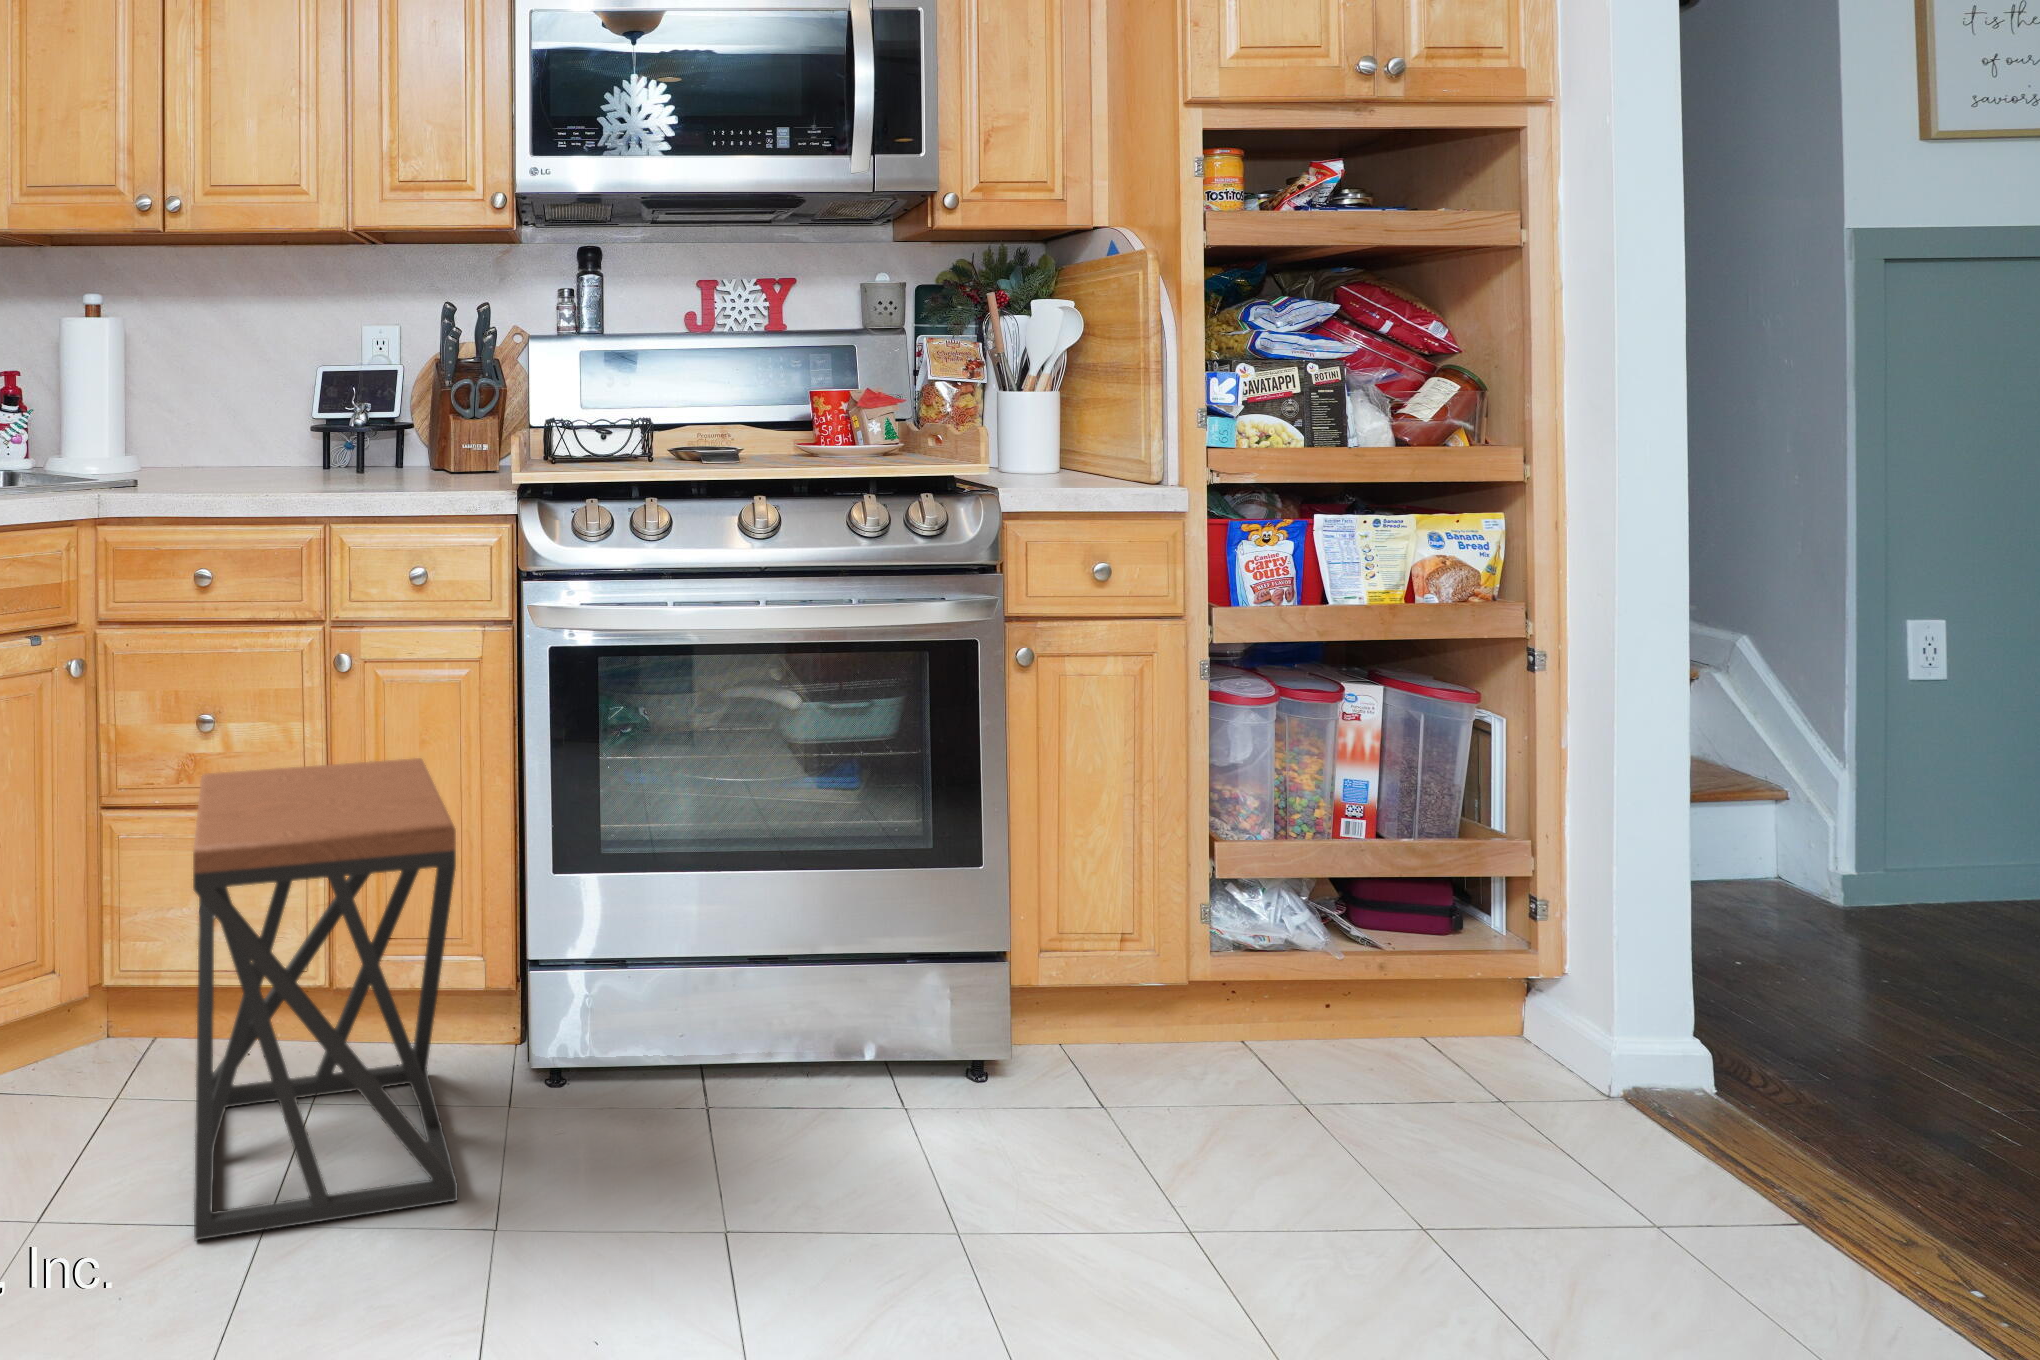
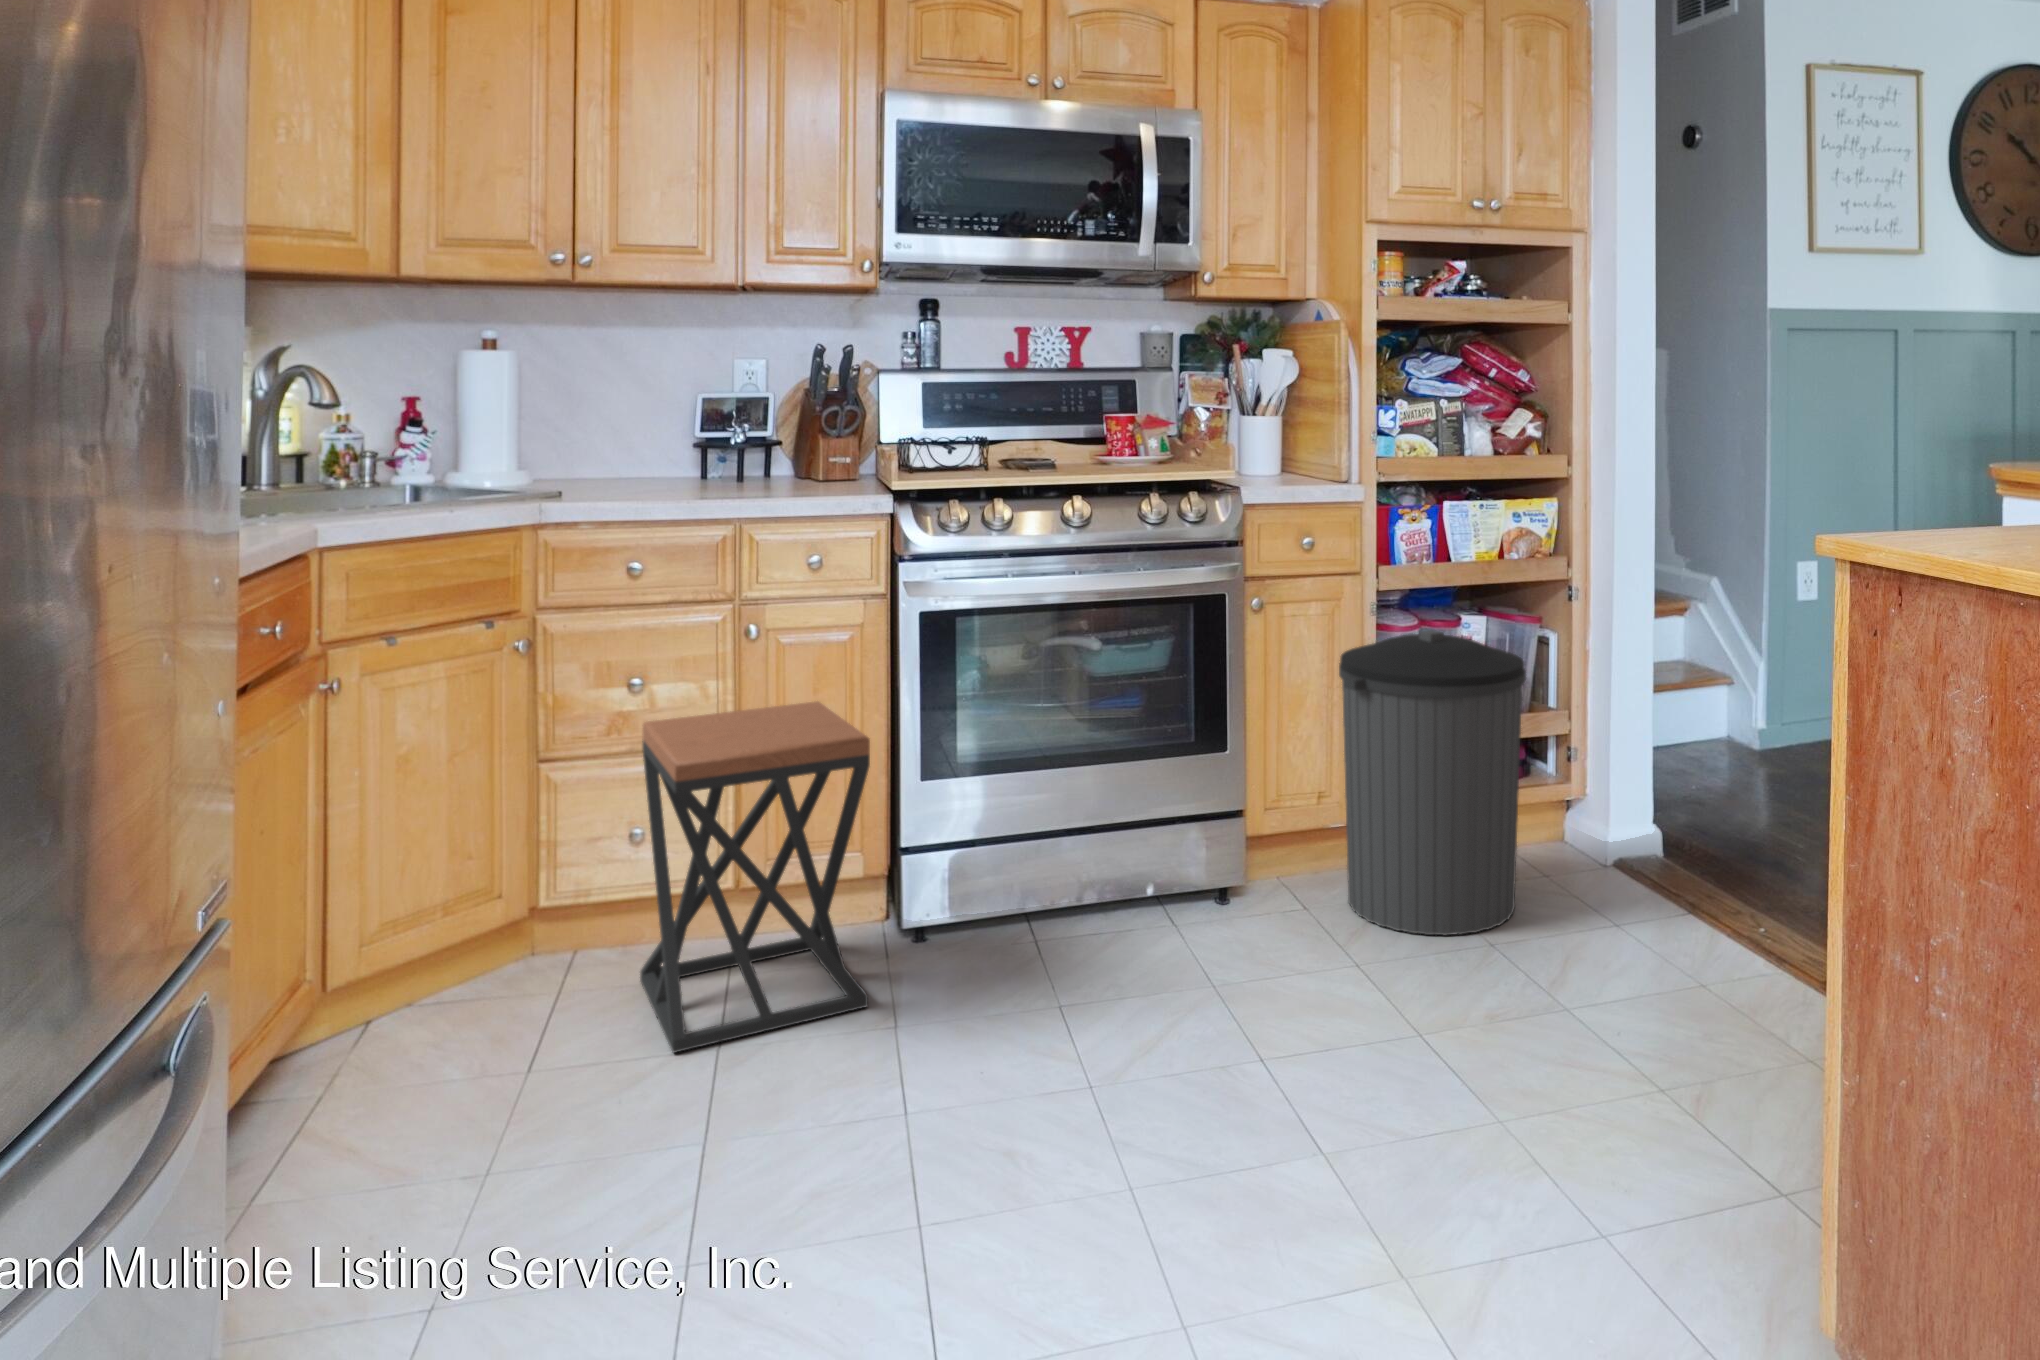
trash can: none [1152,712,1478,1212] -> present [1339,630,1526,935]

